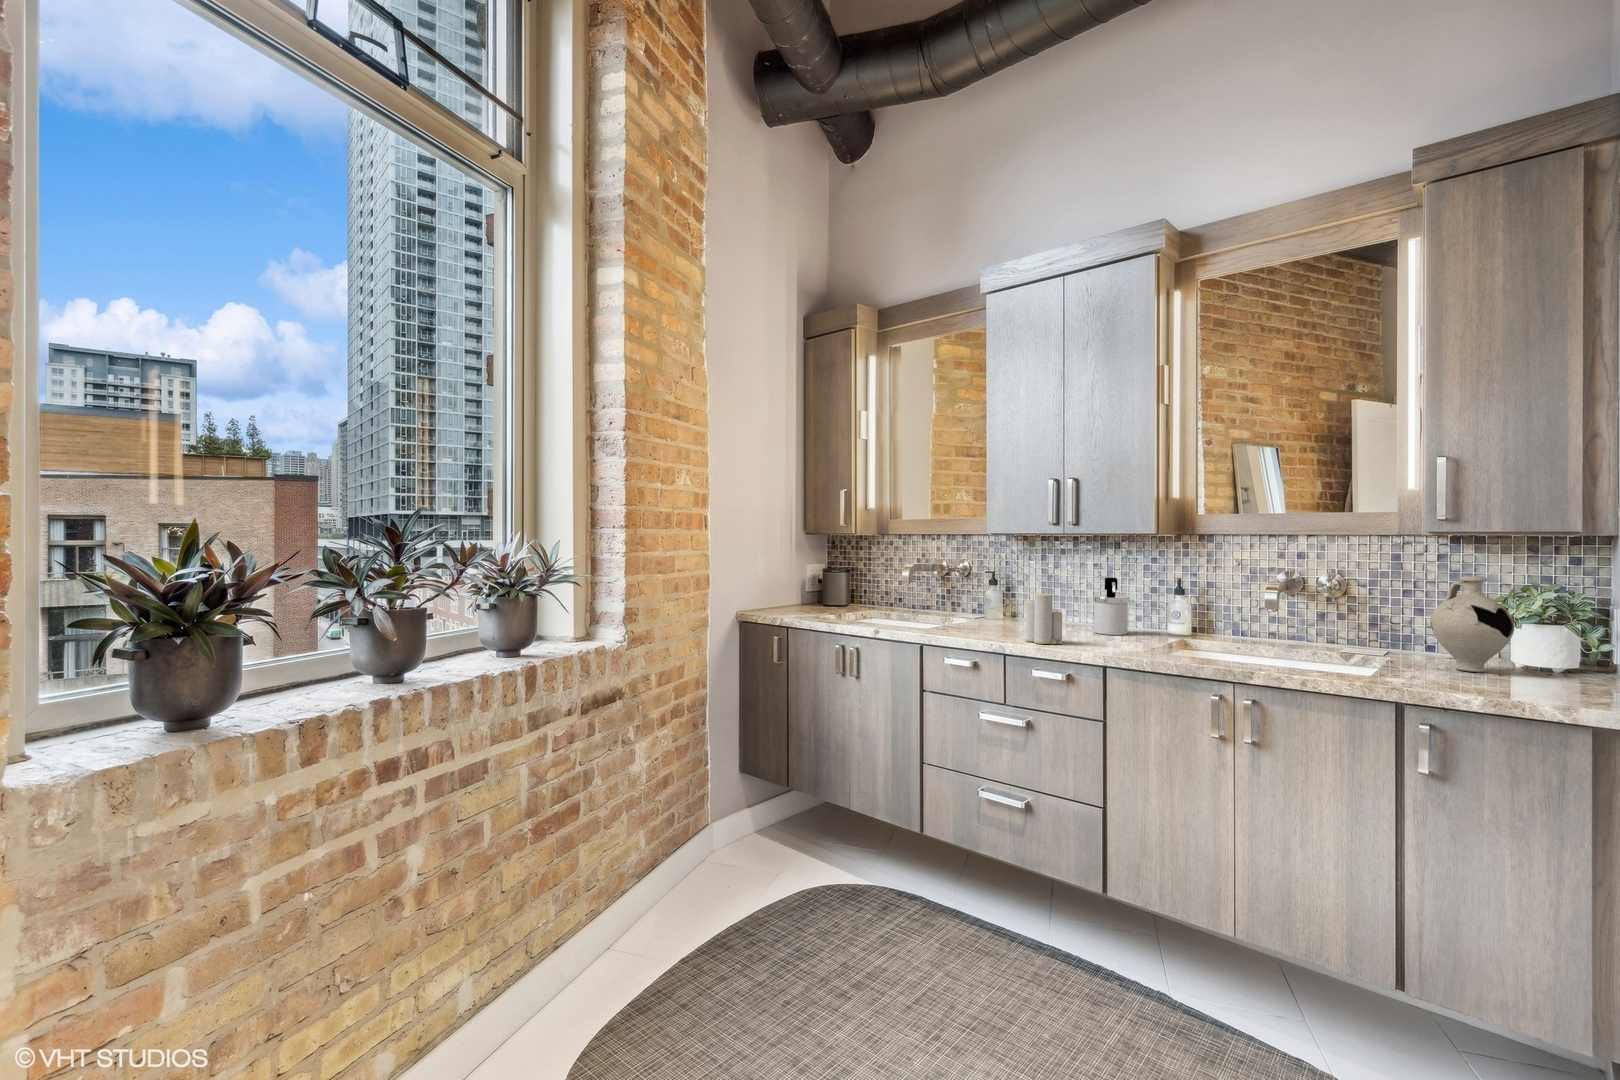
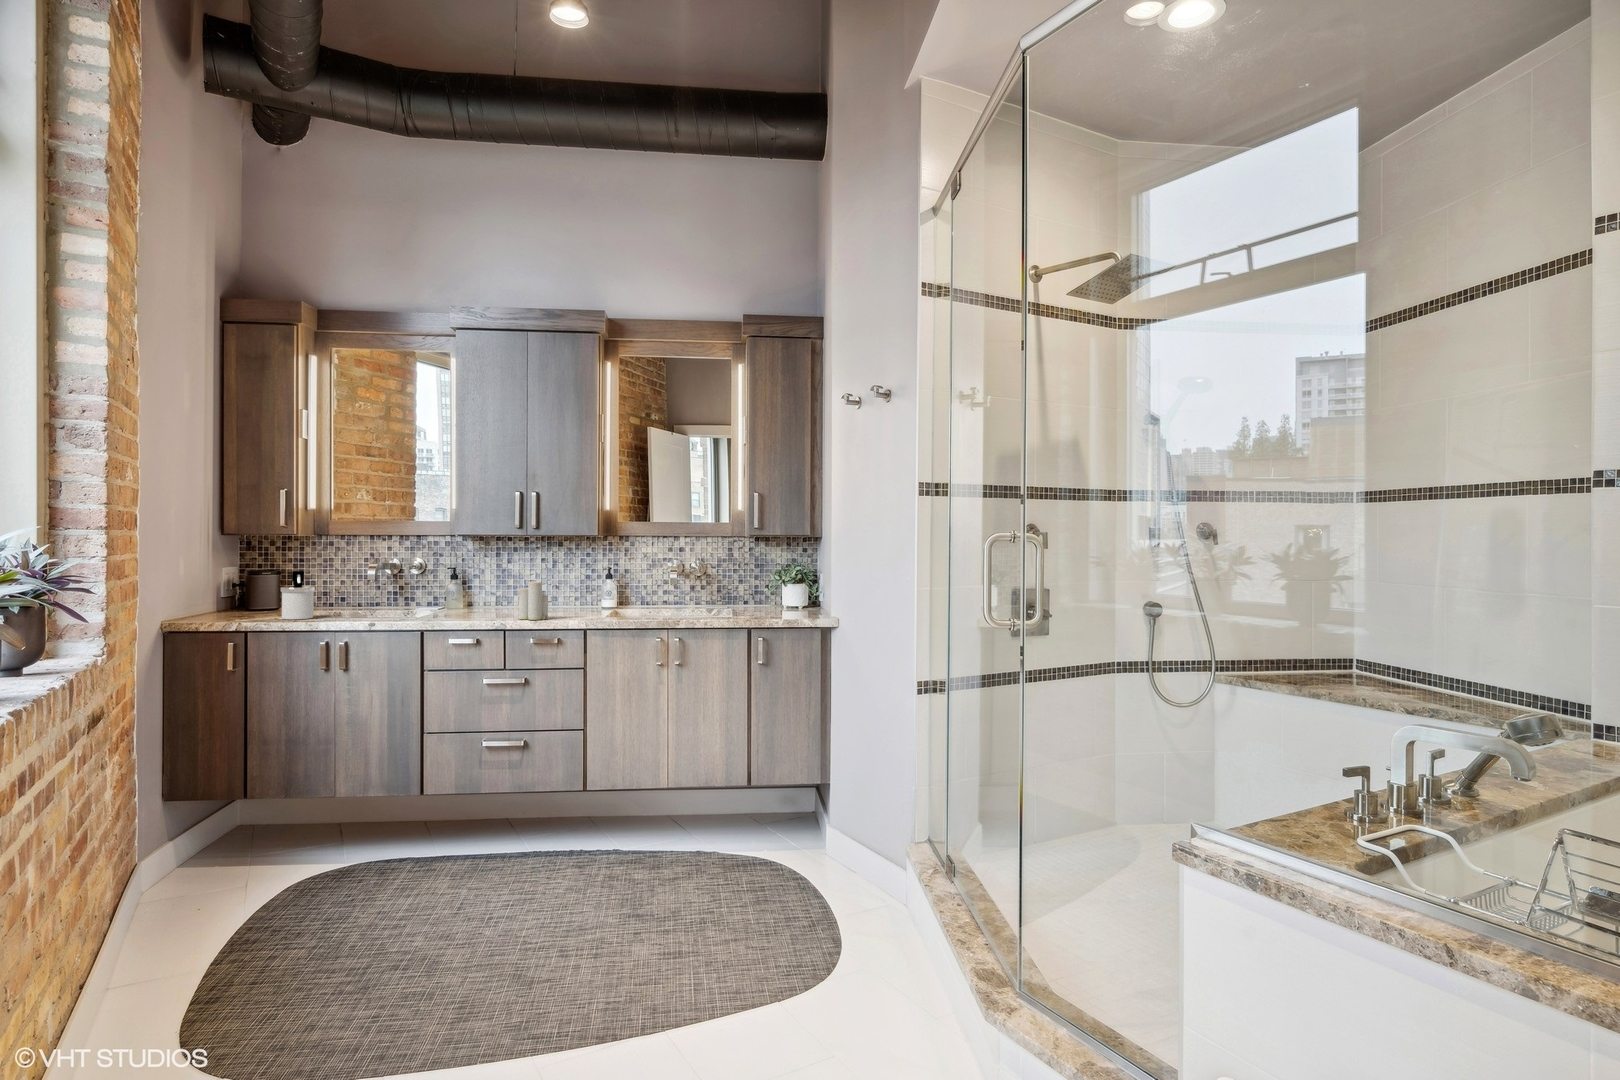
soap dispenser: present [1093,577,1129,635] -> present [281,571,315,620]
decorative vase: present [1430,577,1514,672] -> none [755,560,789,612]

